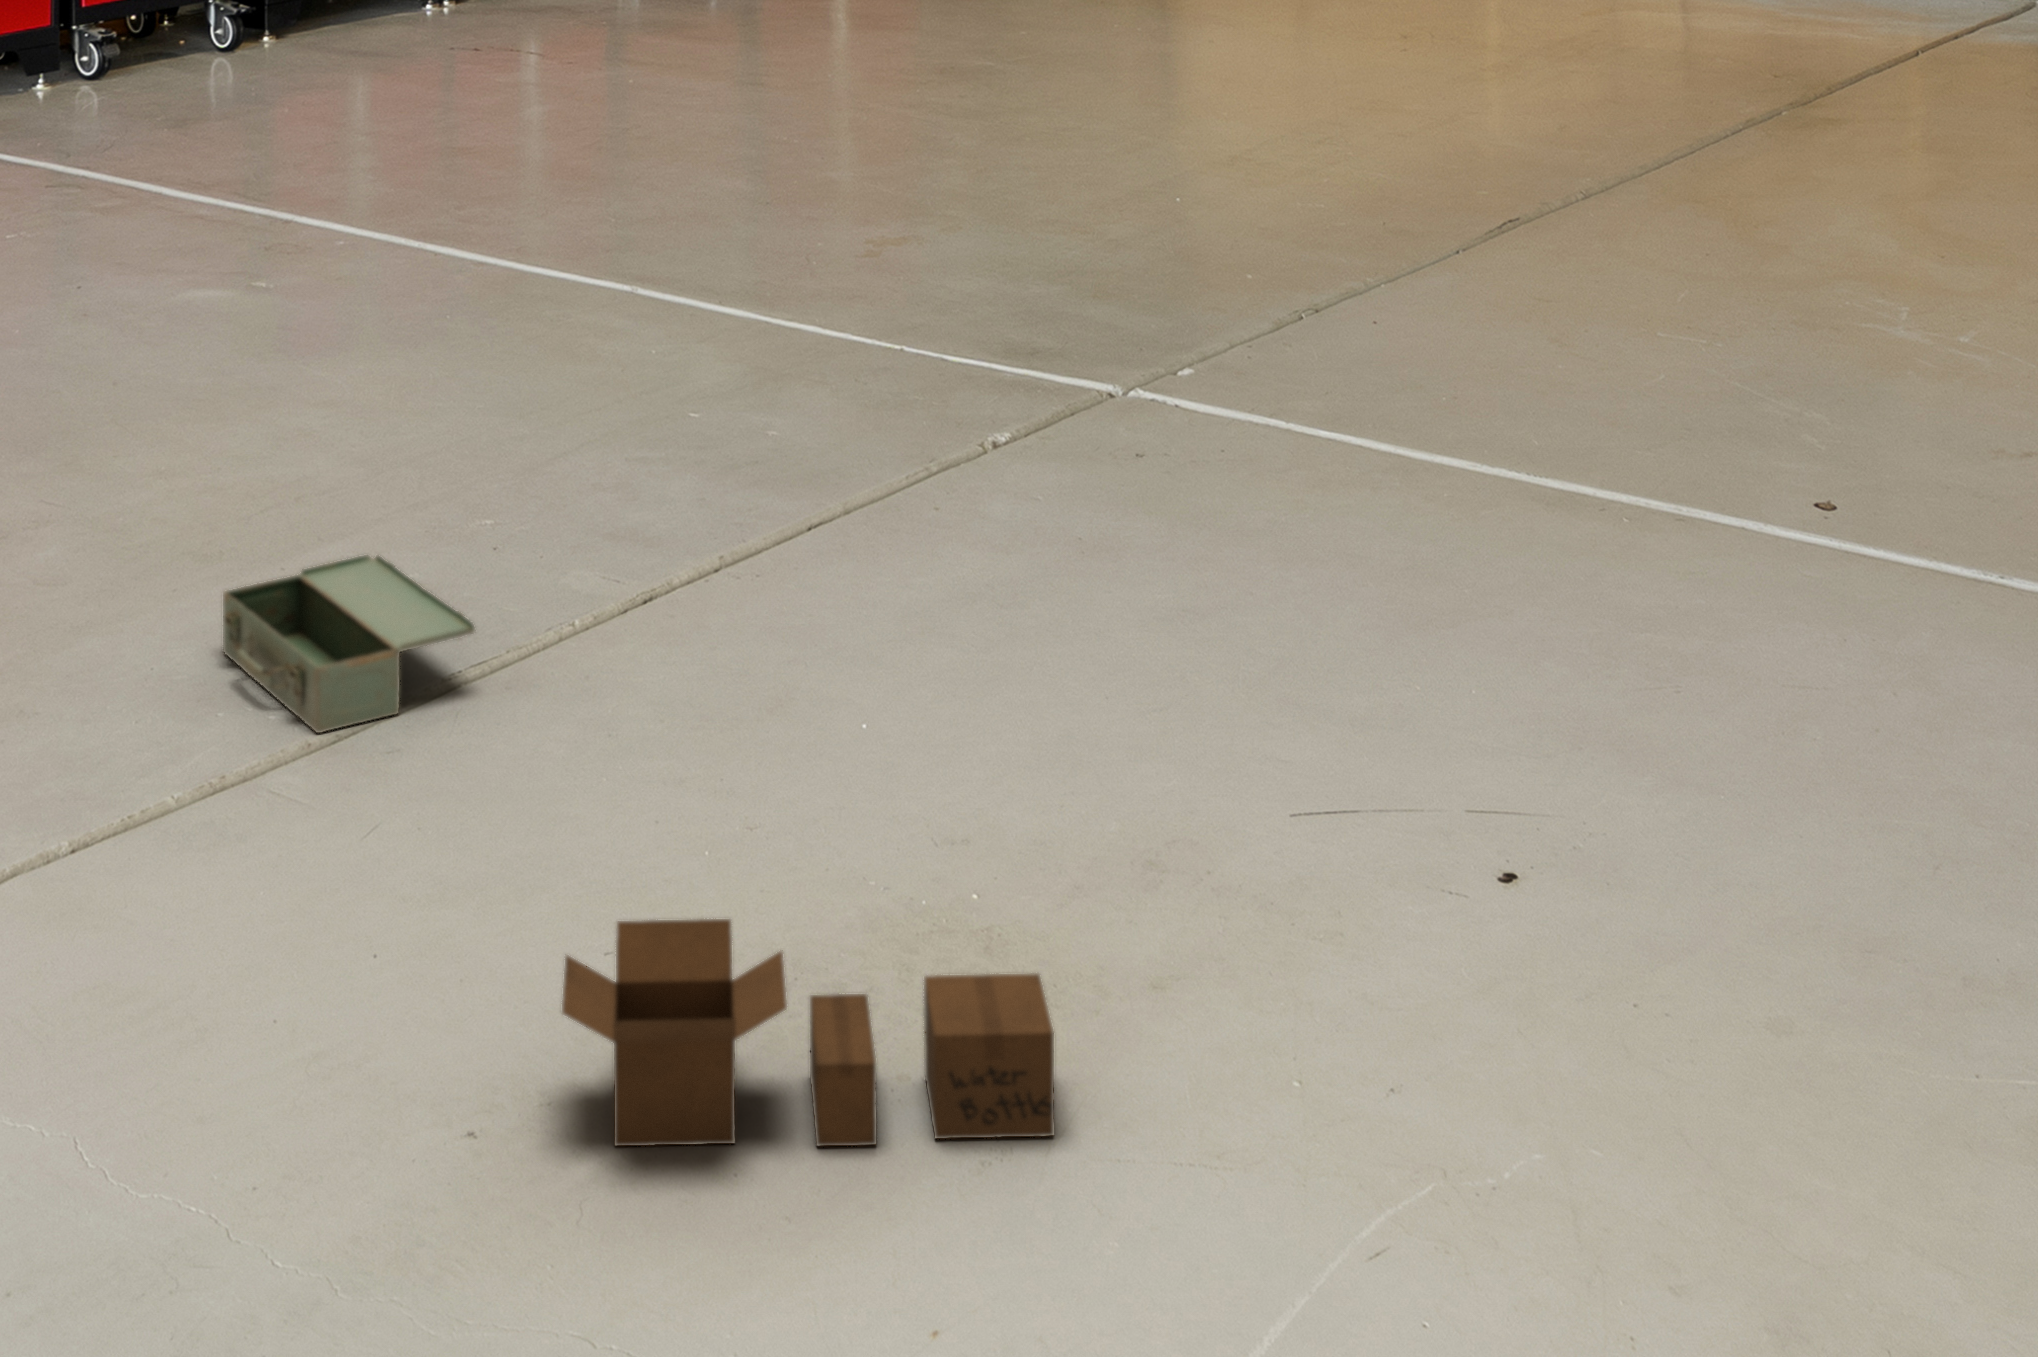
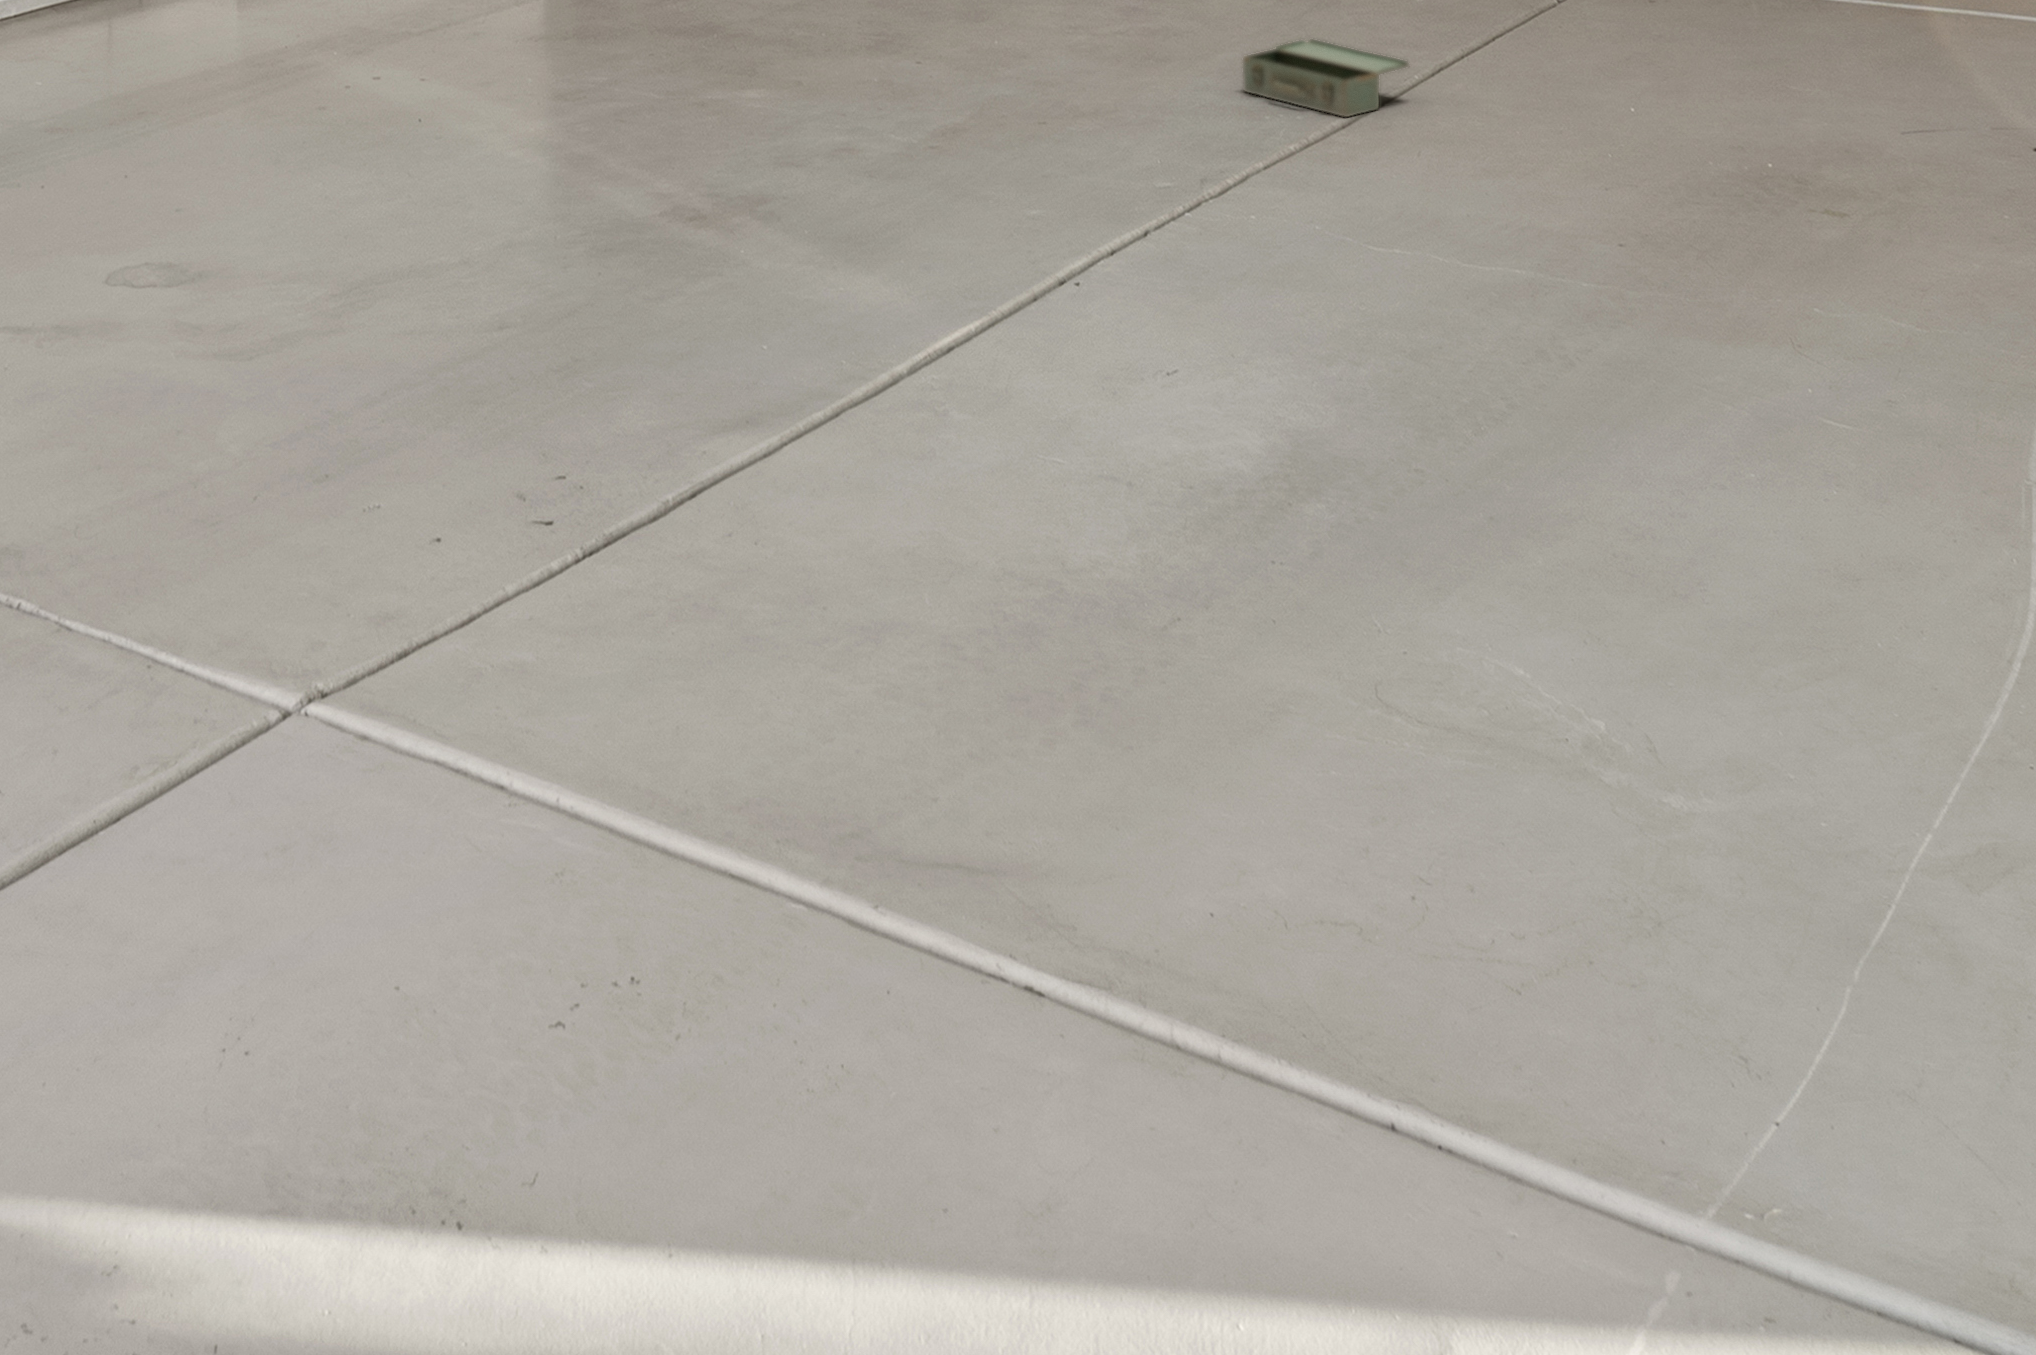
cardboard box: present [562,919,1054,1146] -> none [1654,138,1913,234]

